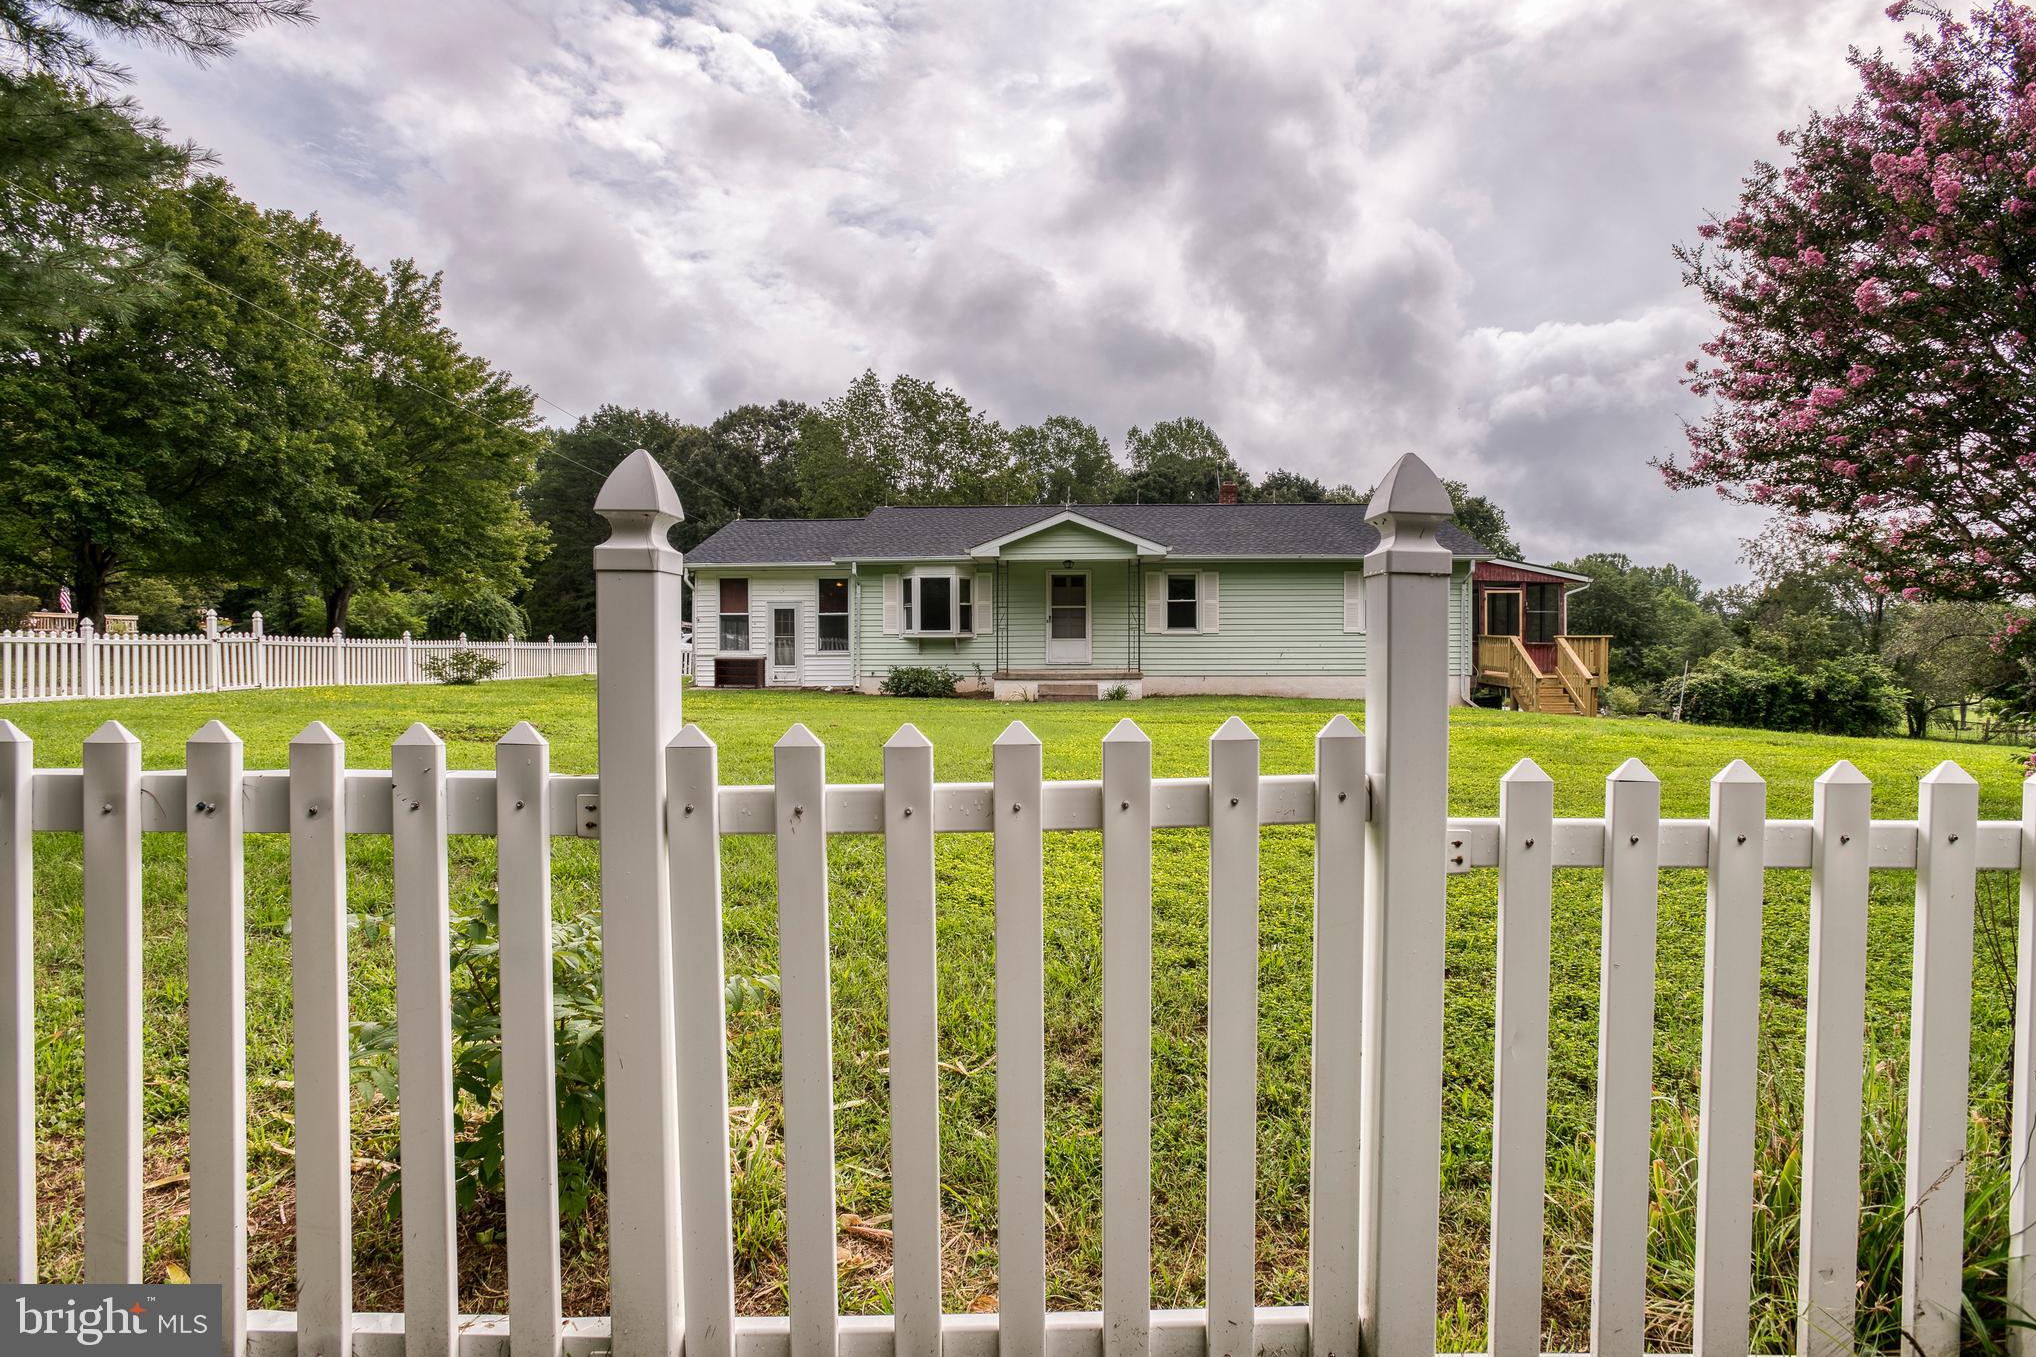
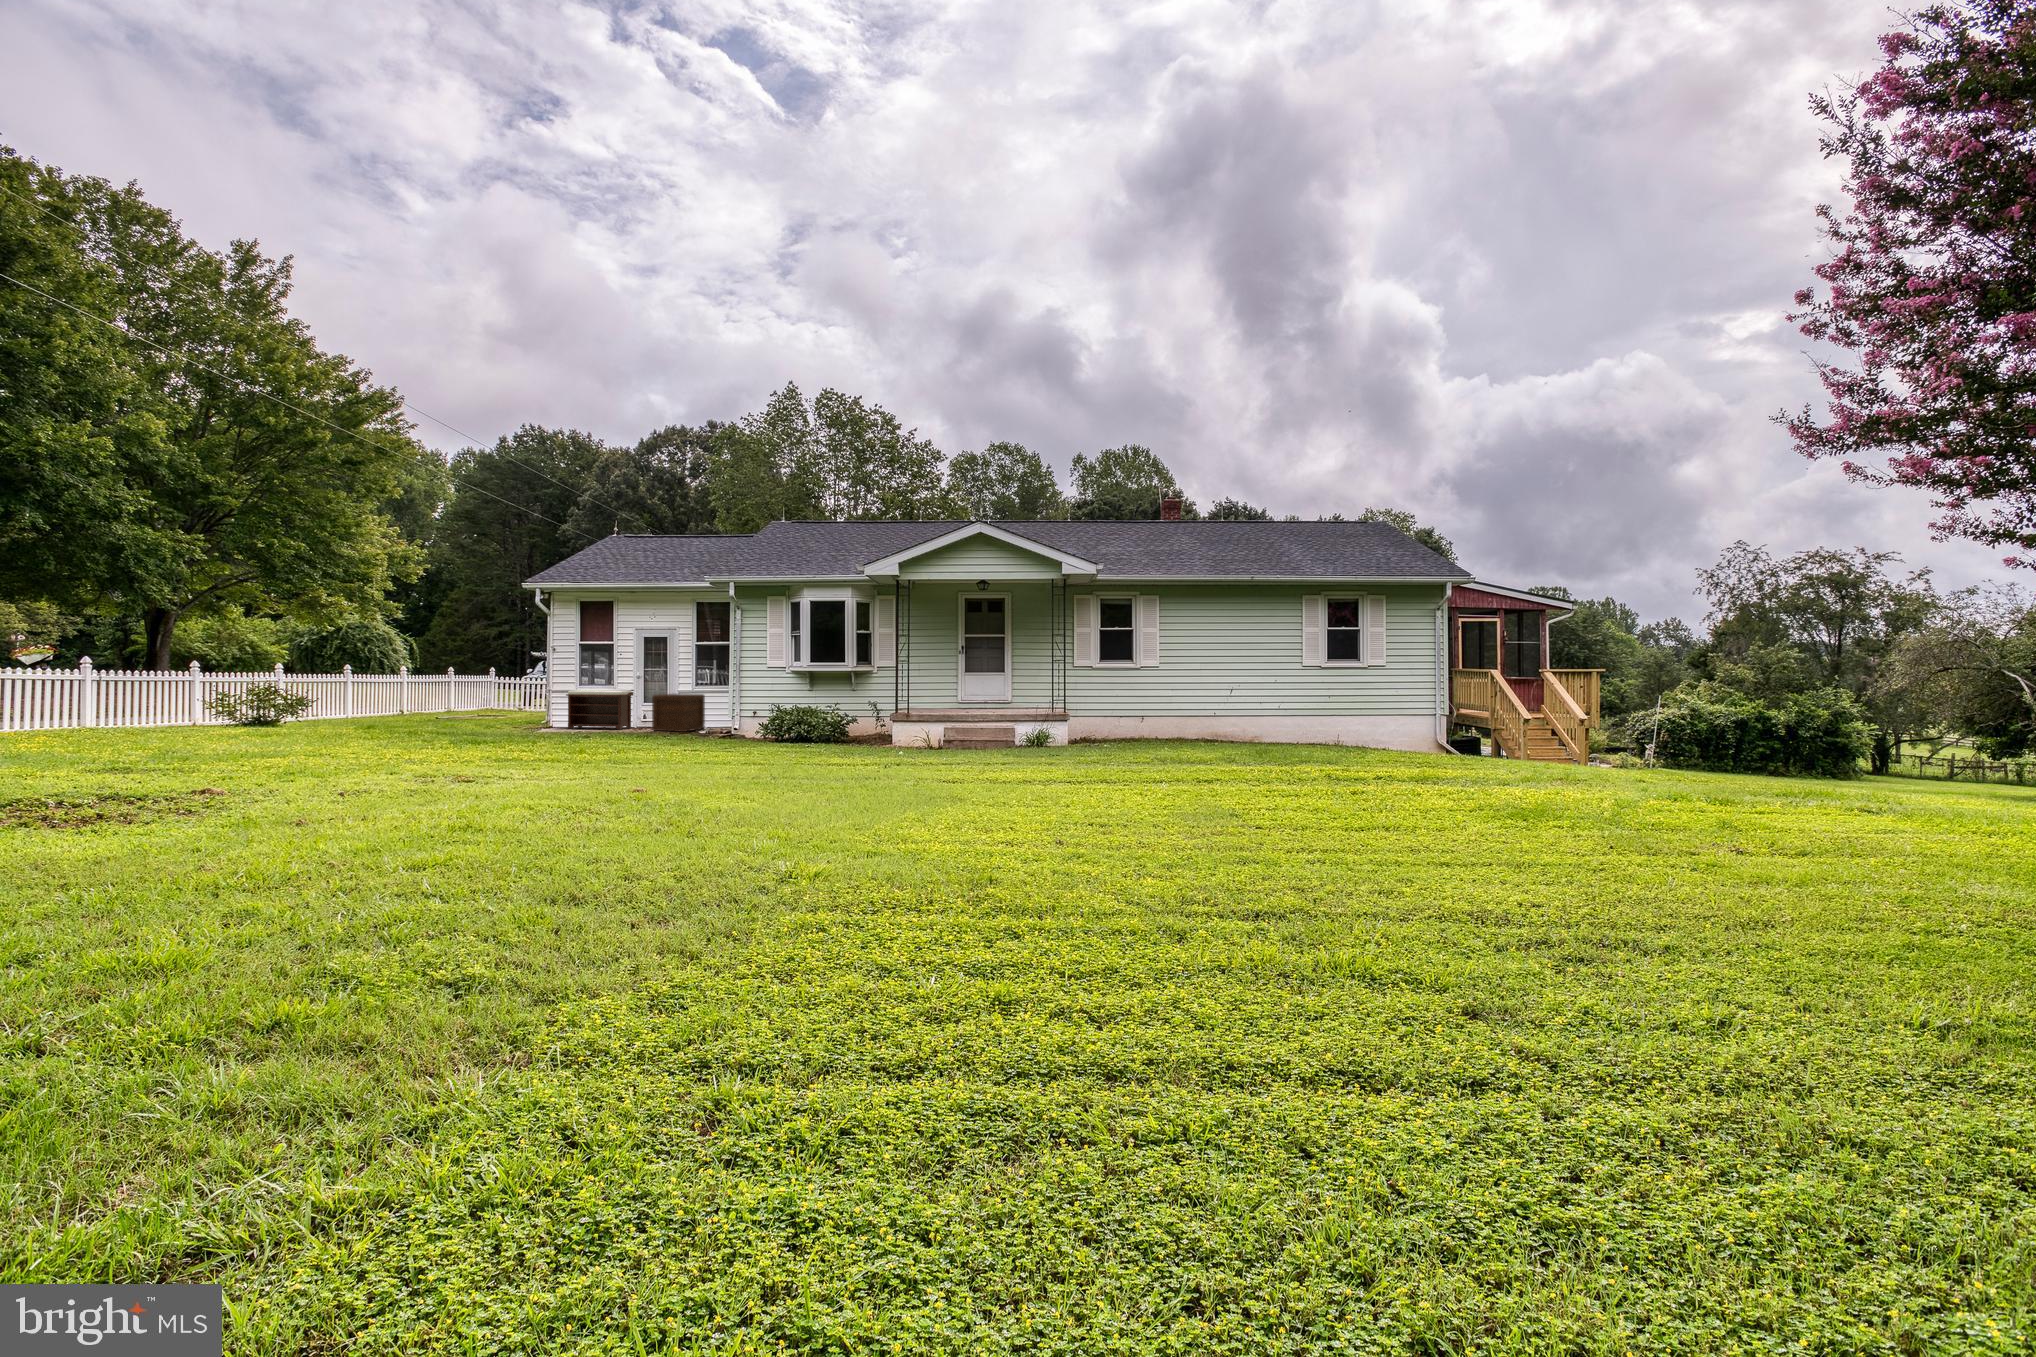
wooden crate: none [786,658,828,690] -> present [652,694,705,732]

